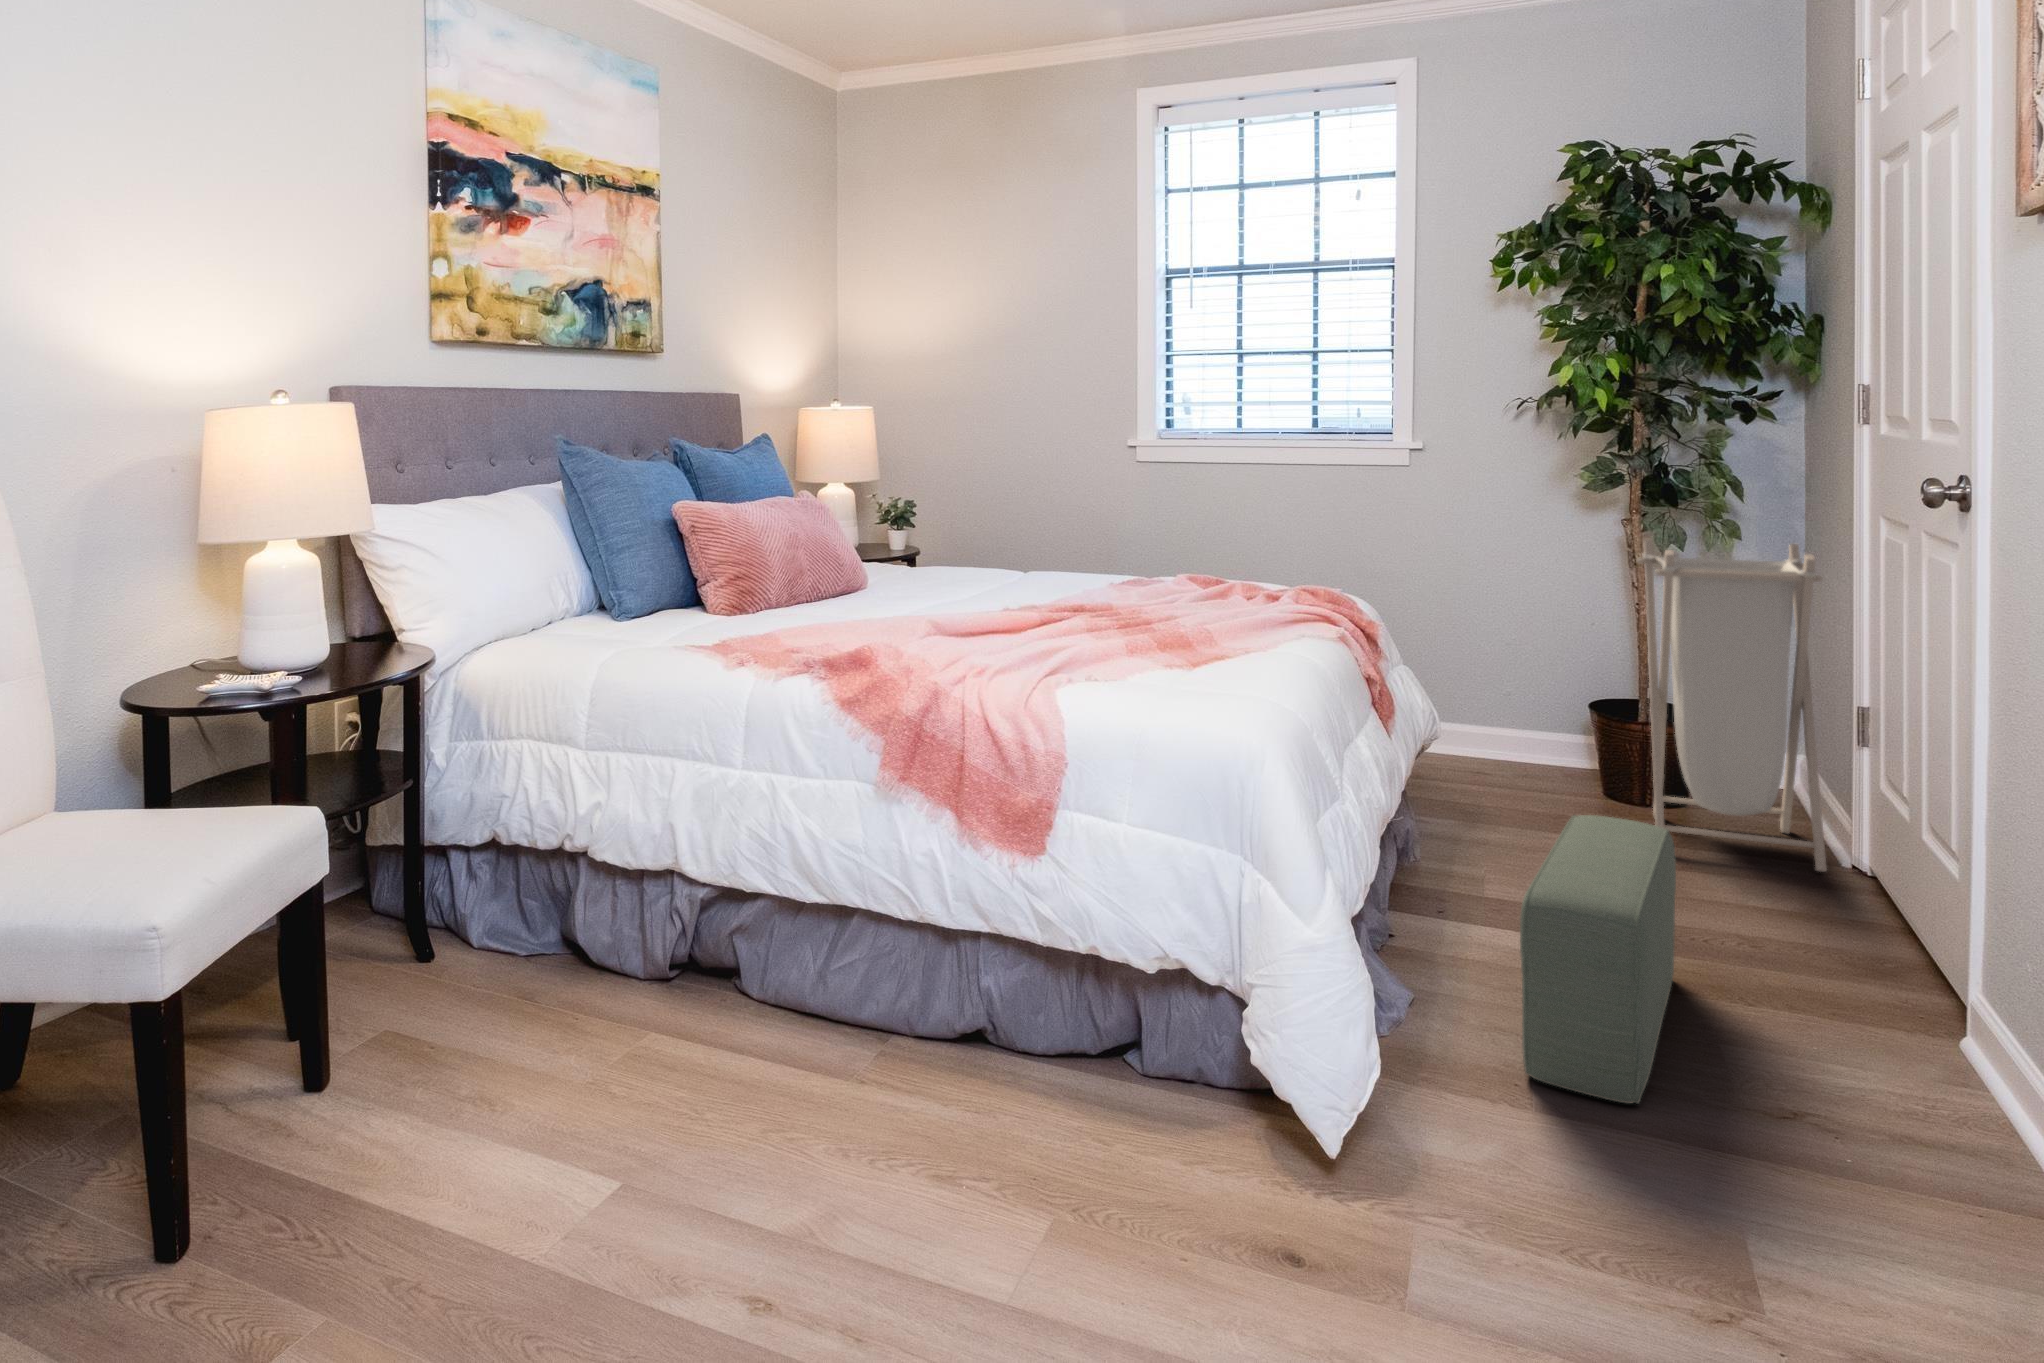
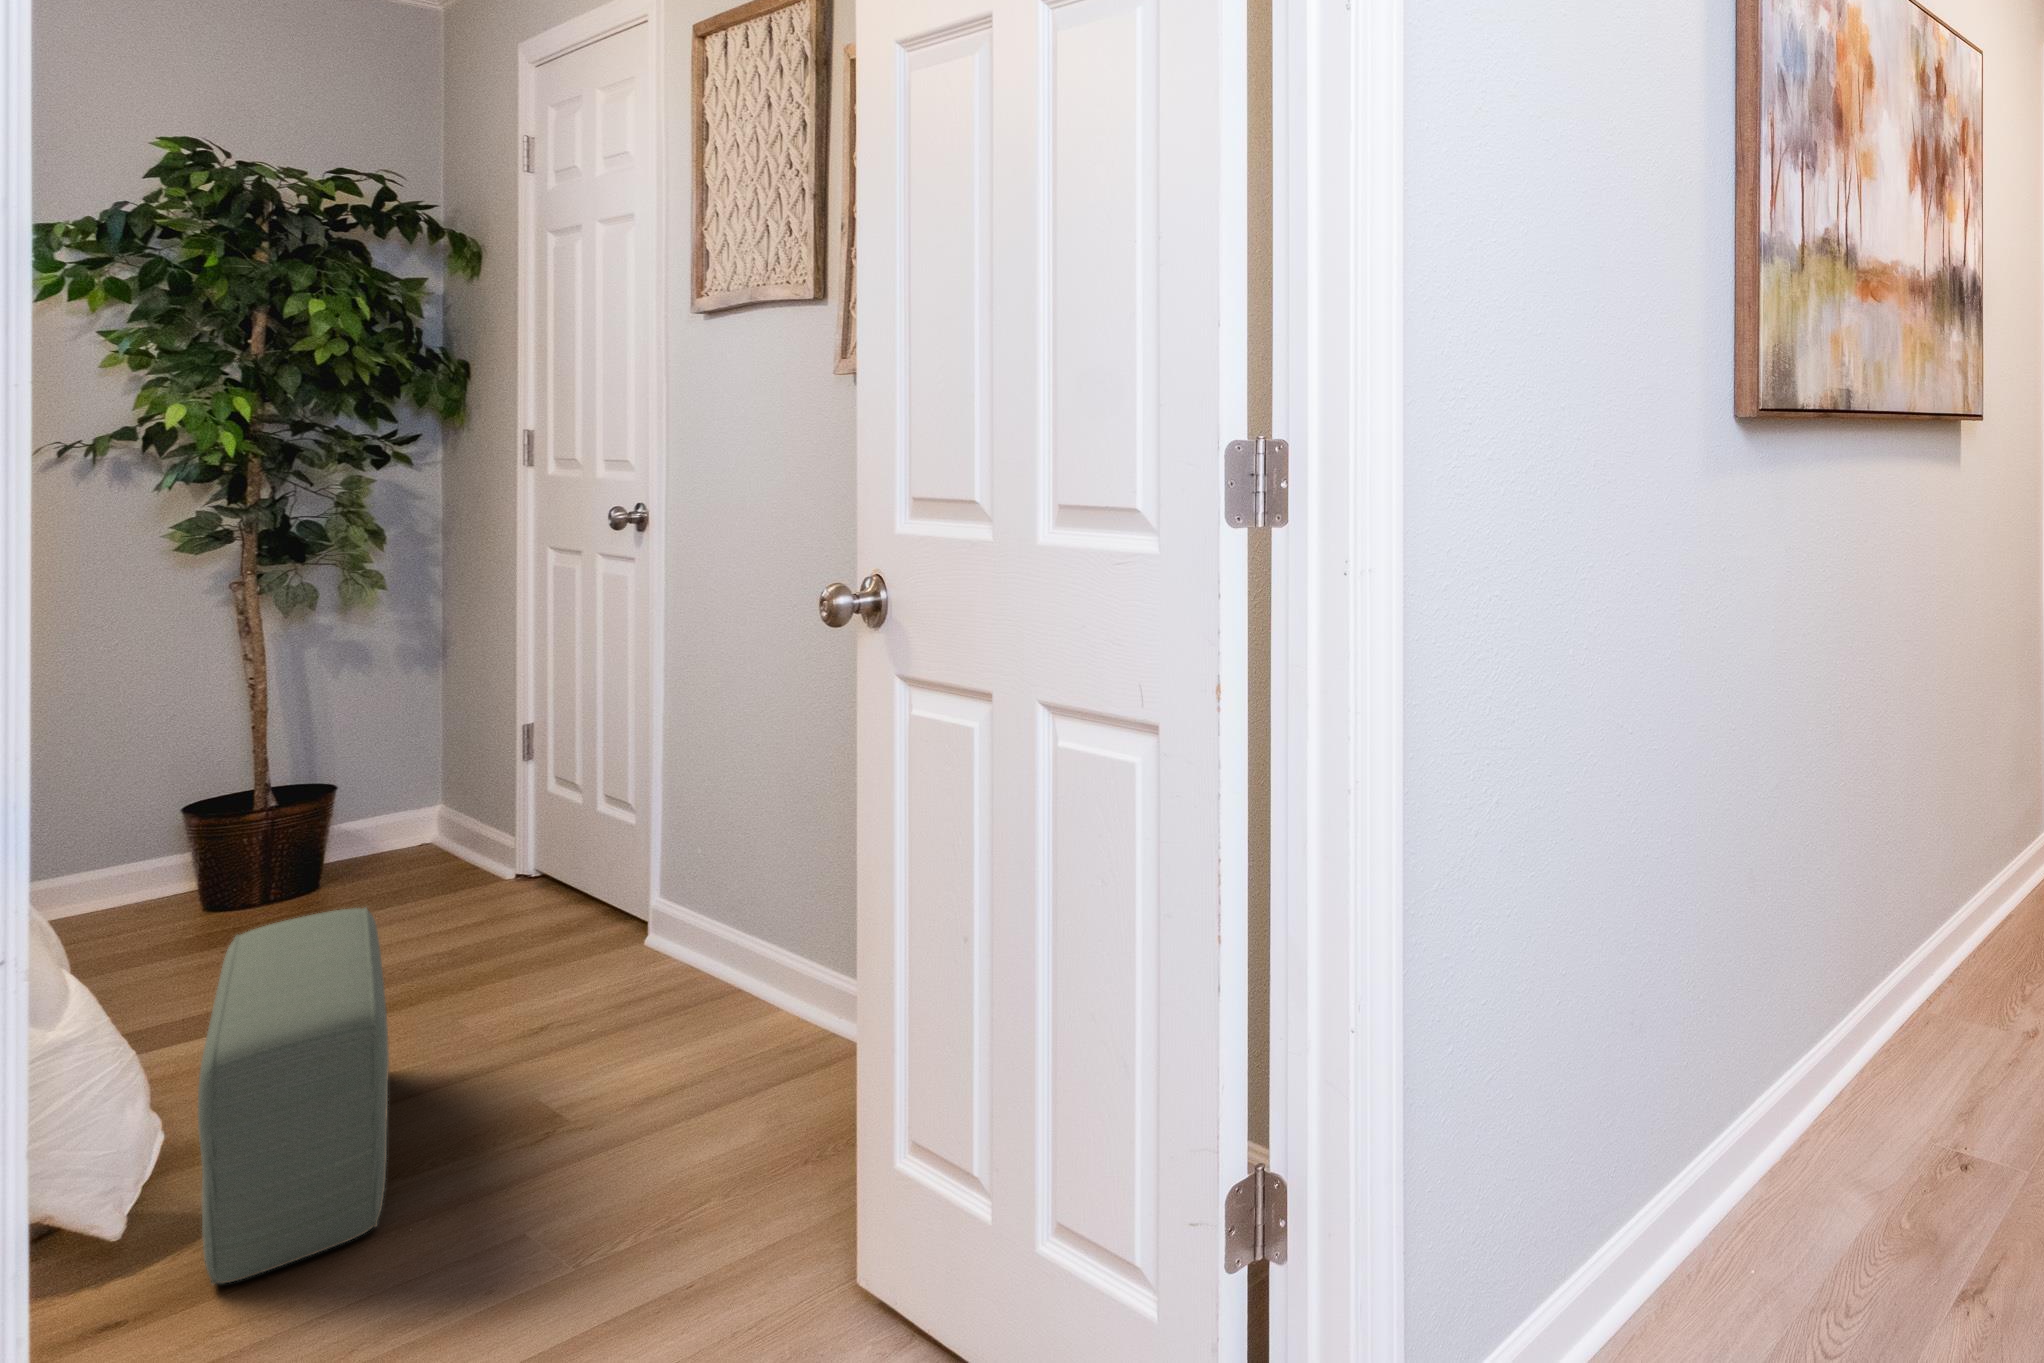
laundry hamper: present [1637,539,1827,872] -> none [266,582,498,944]

